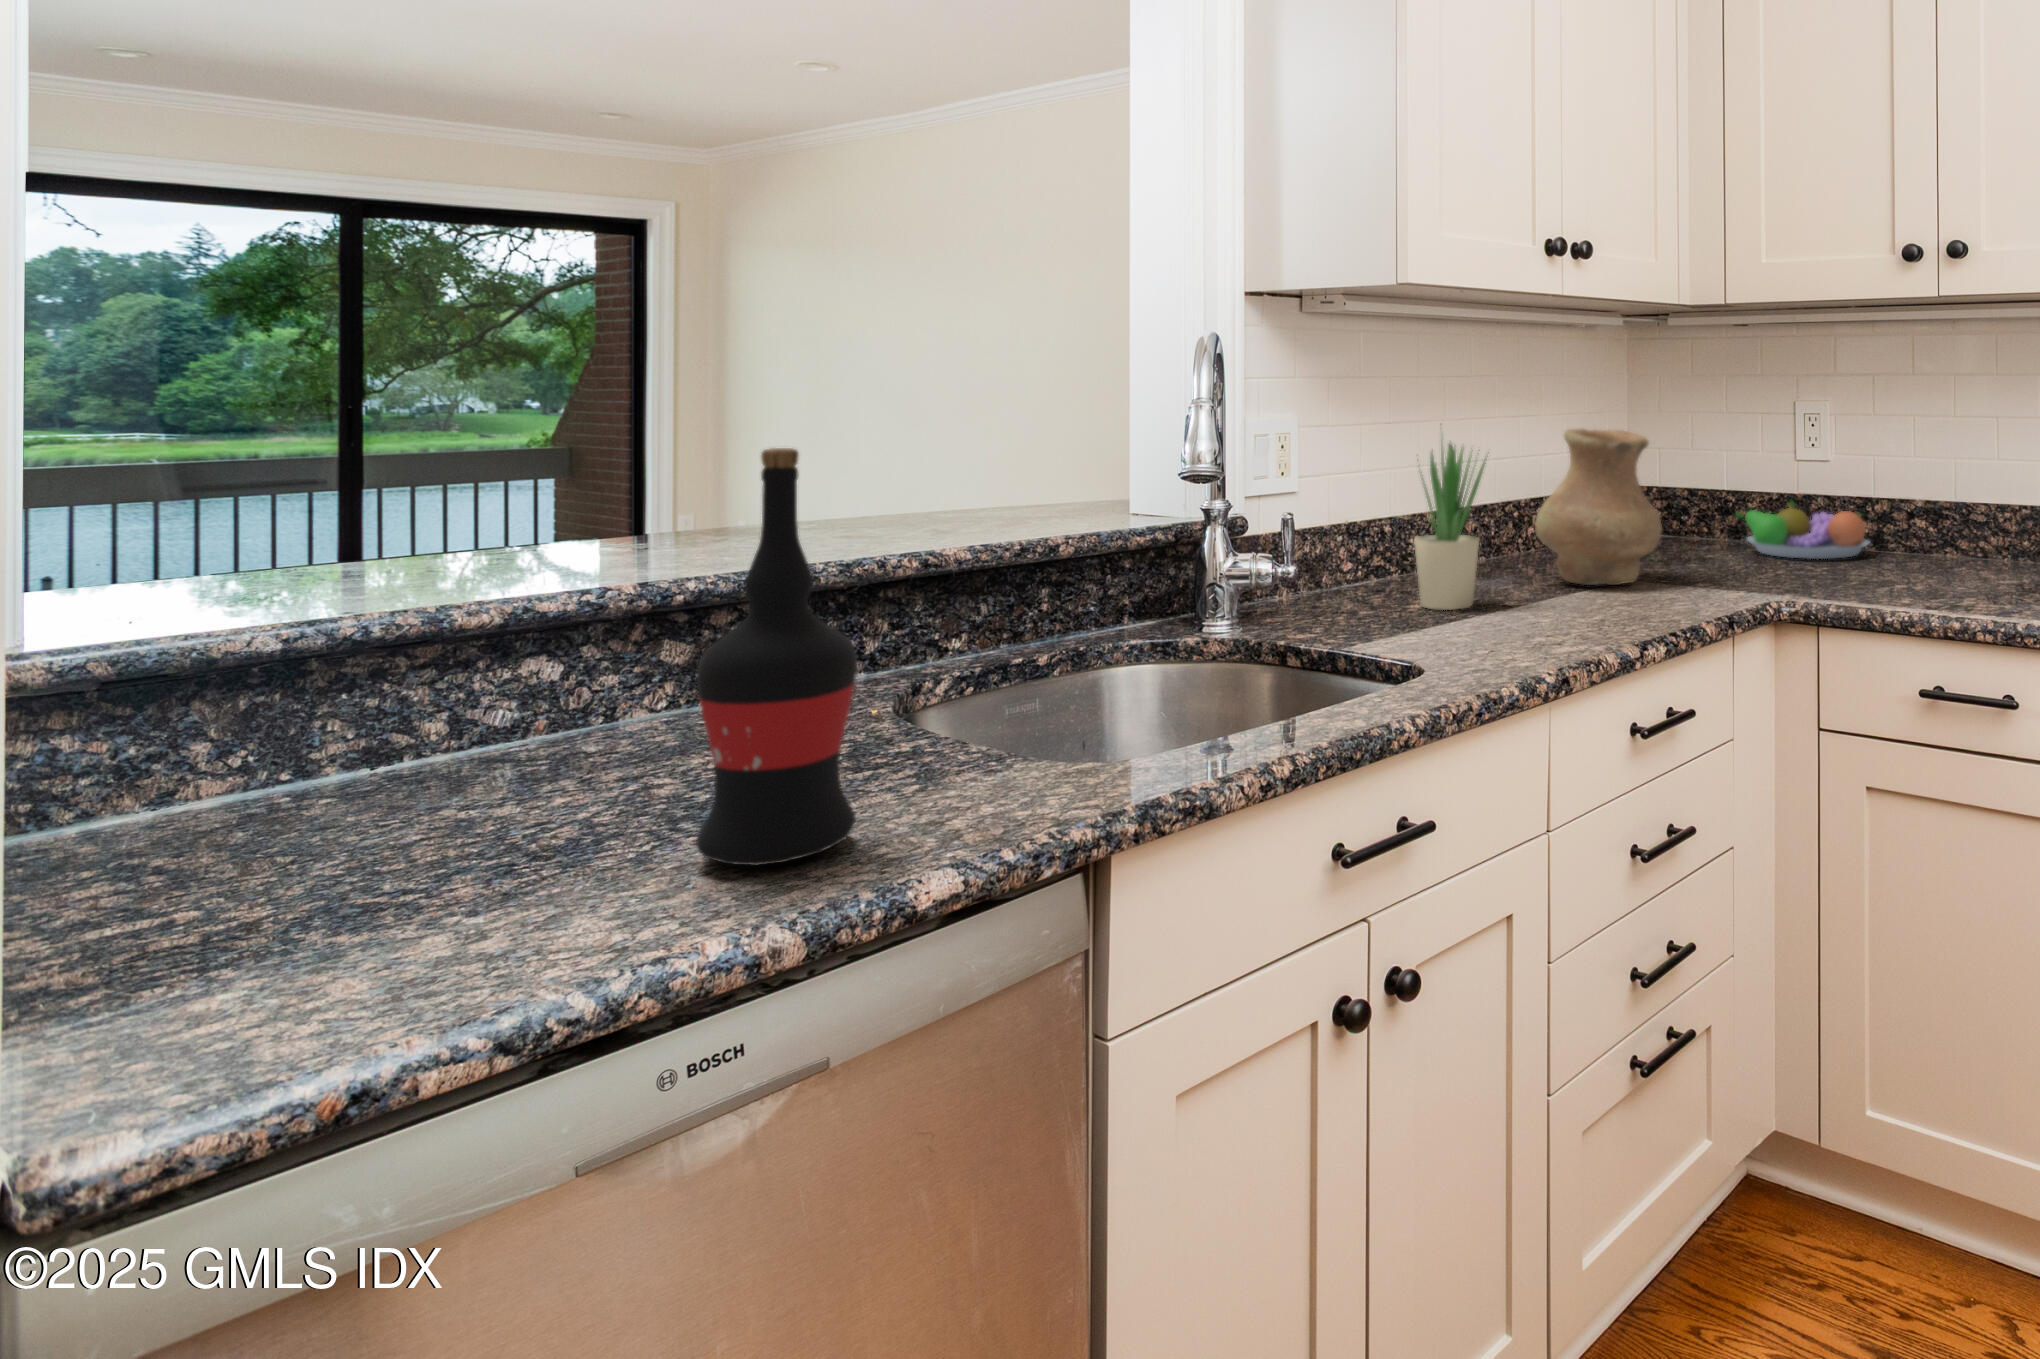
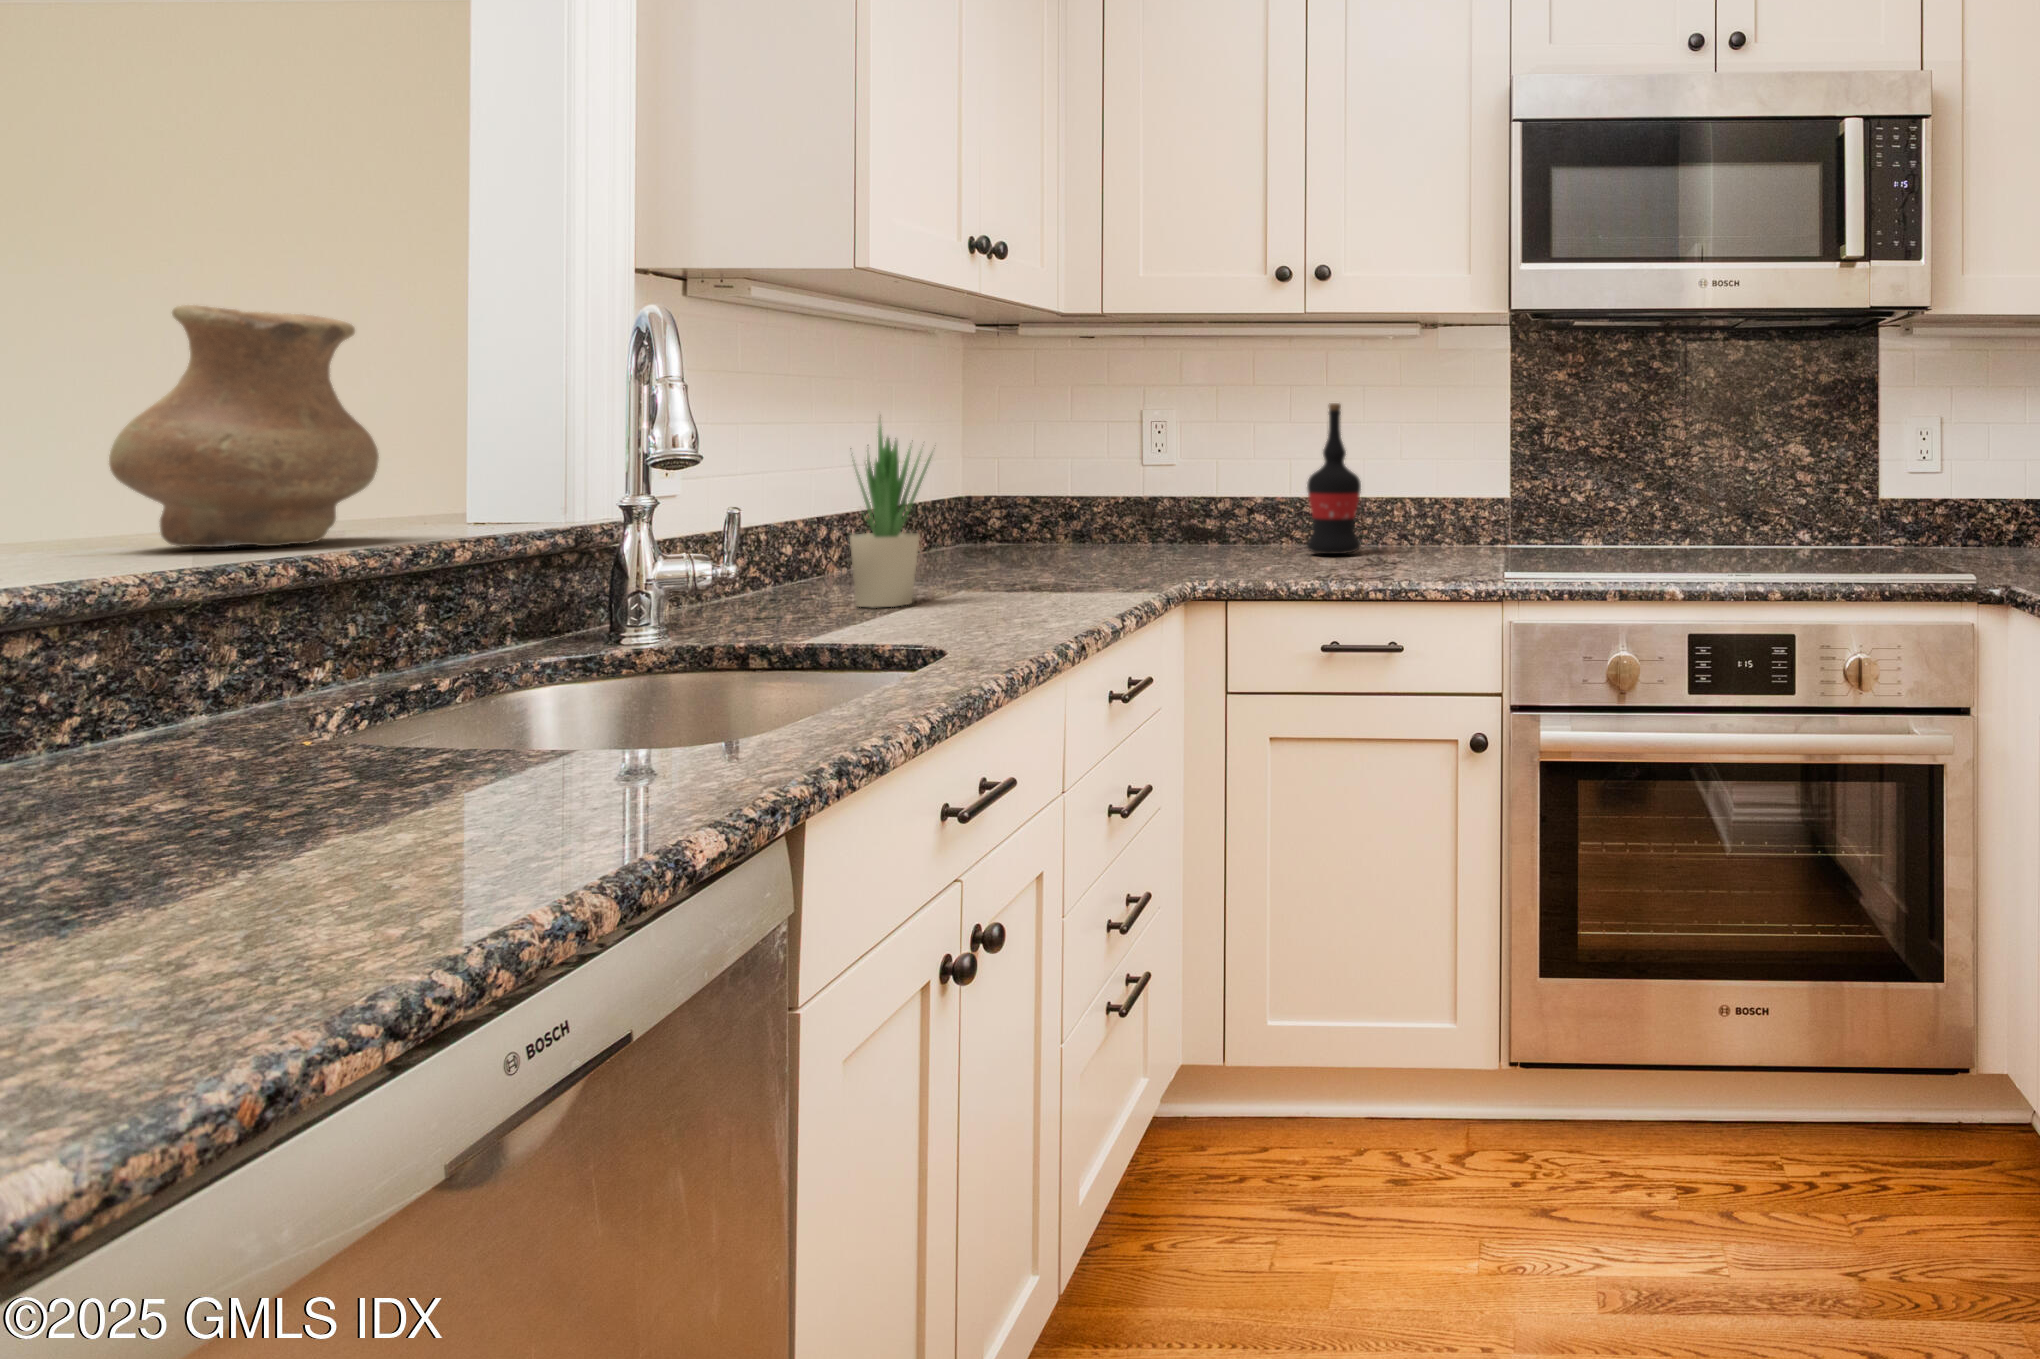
vase: present [1535,429,1662,585] -> present [109,305,379,547]
wine bottle: present [696,448,857,865] -> present [1307,403,1361,554]
fruit bowl: present [1736,501,1870,559] -> none [1101,502,1228,552]

